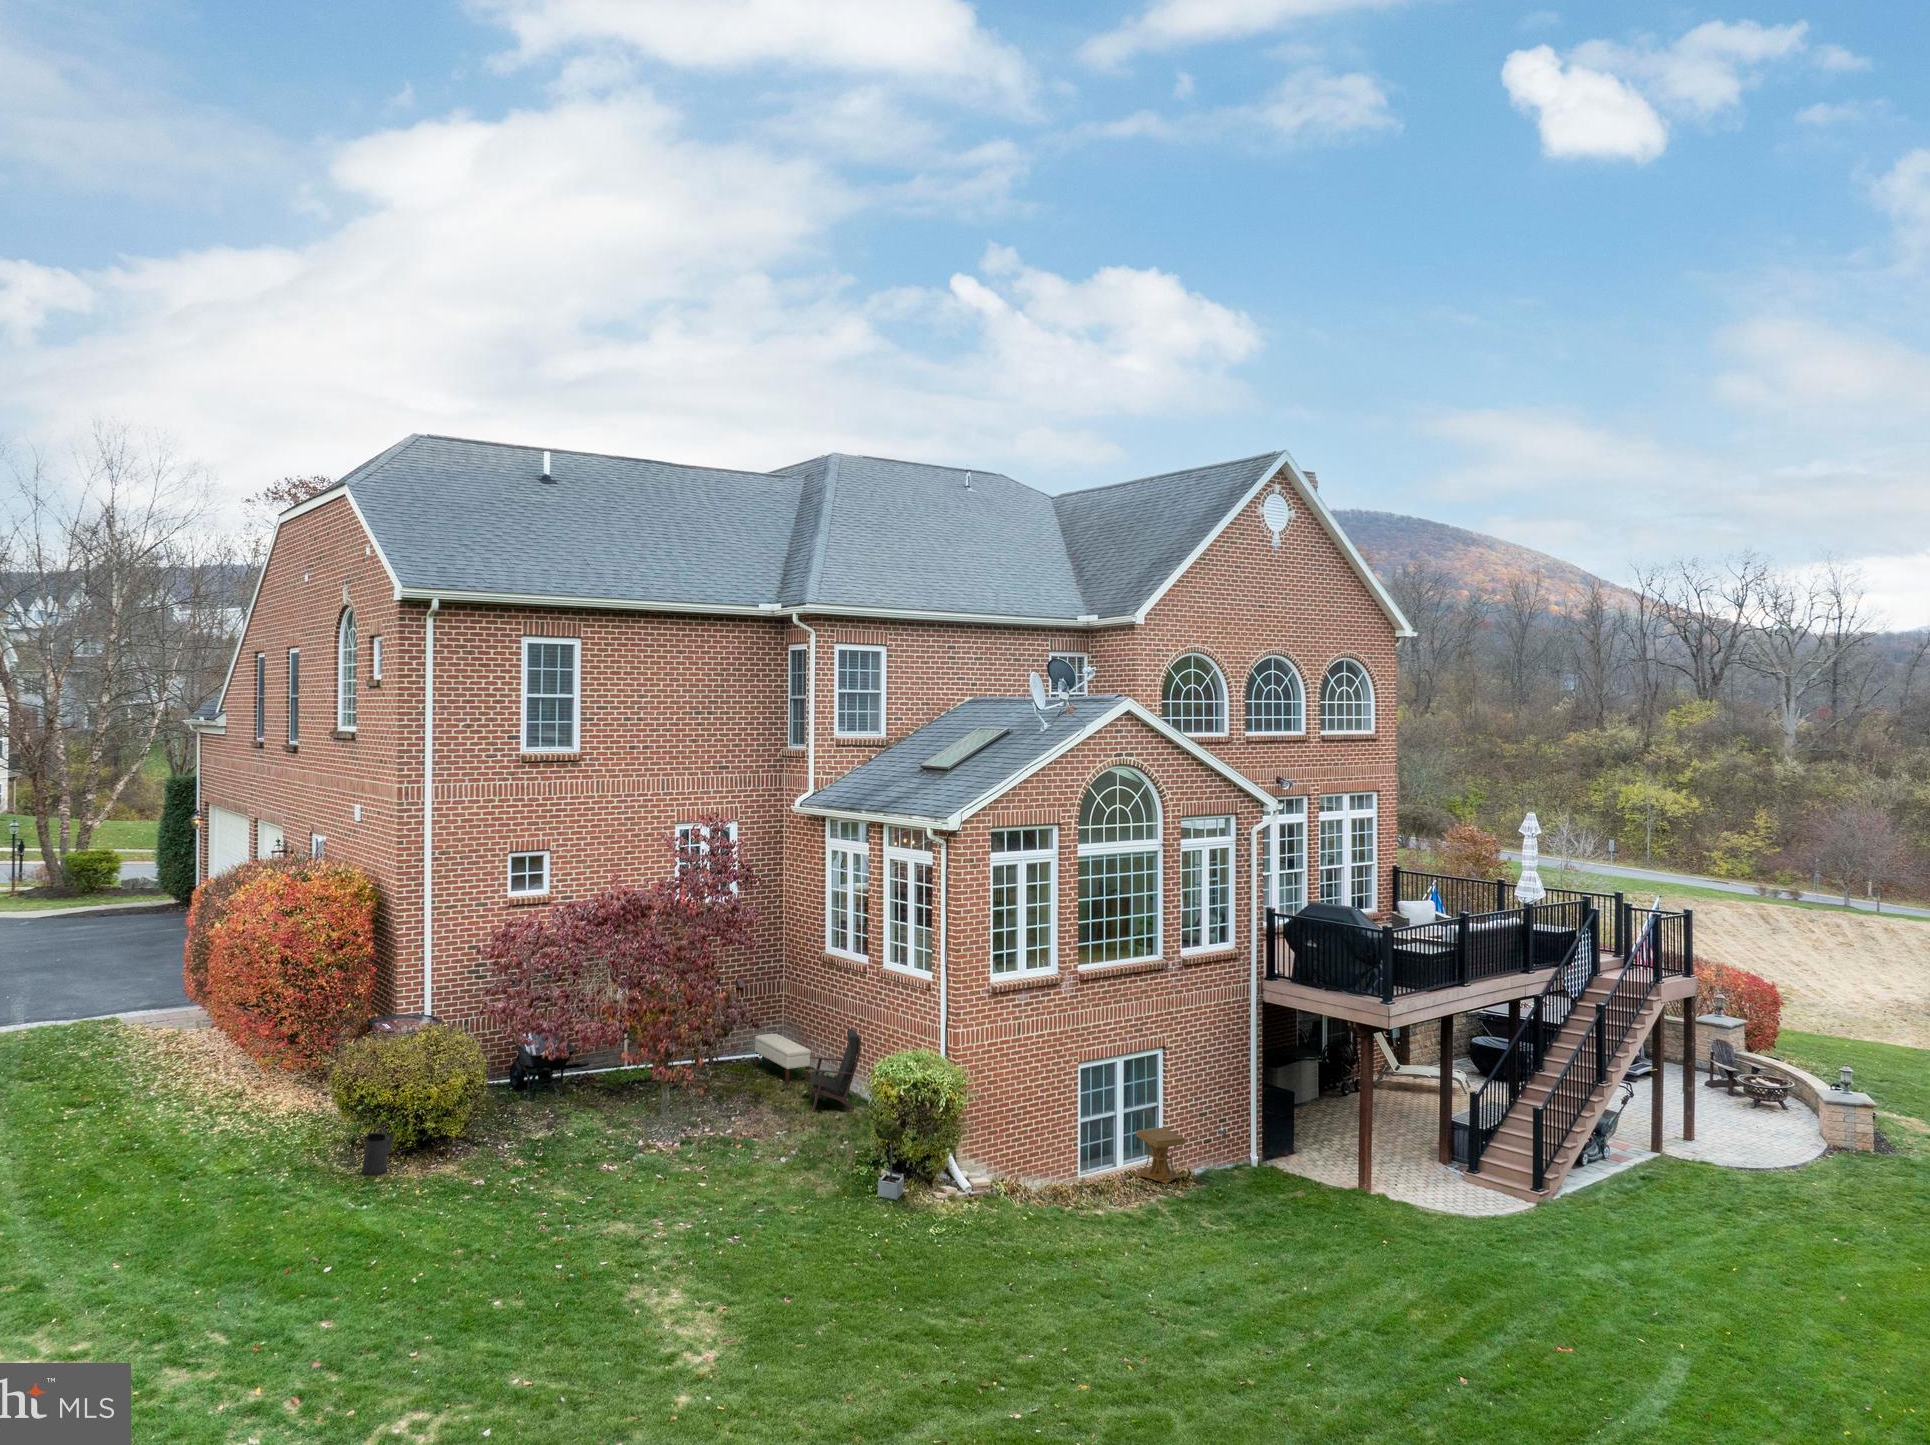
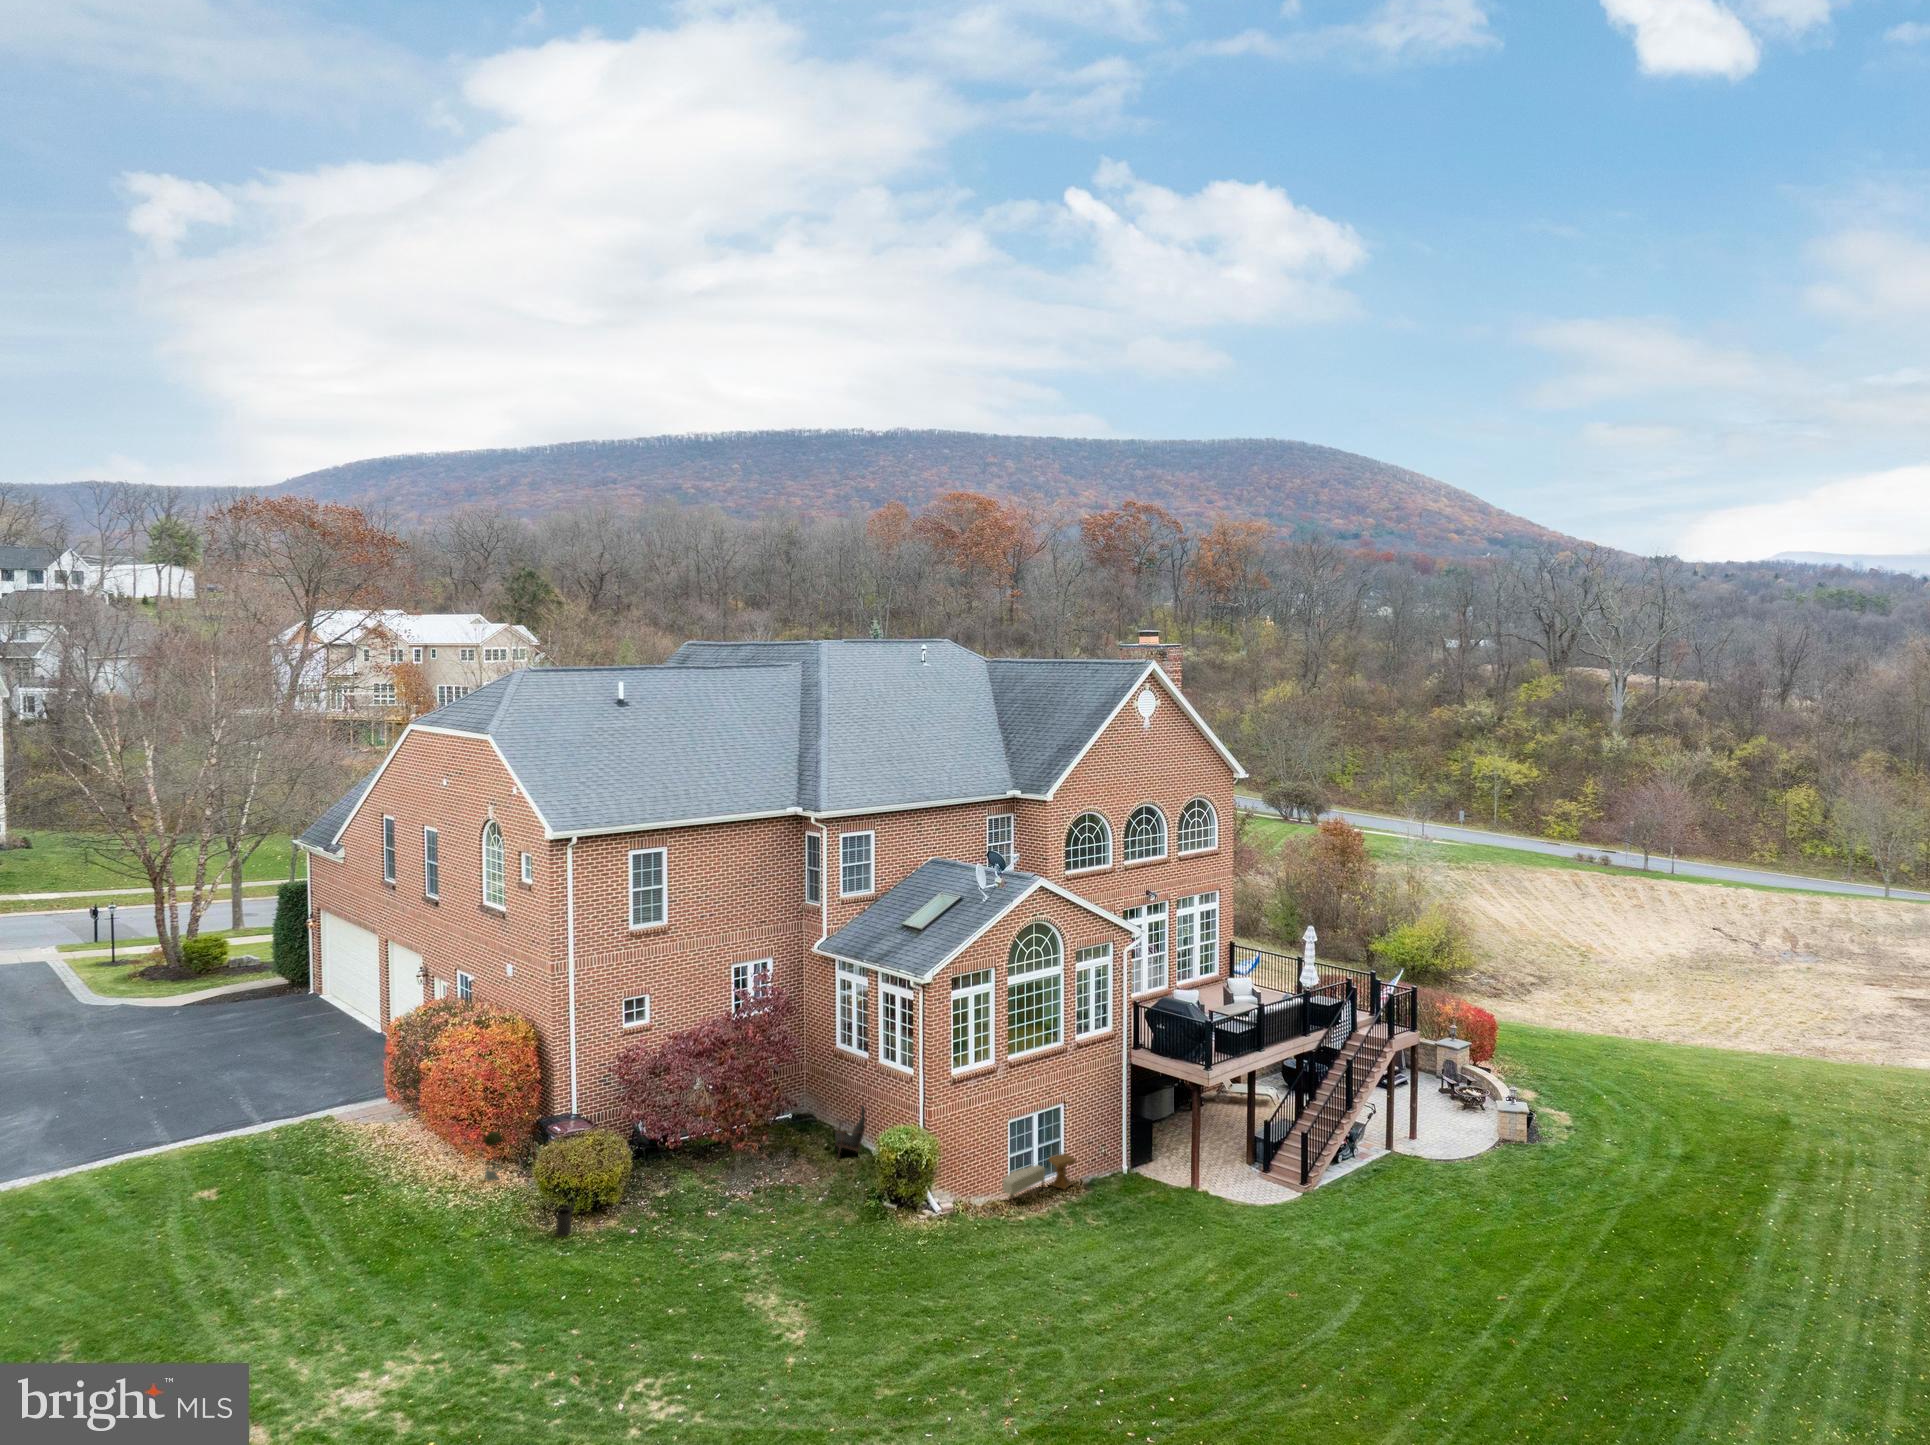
bench: present [755,1033,811,1084] -> present [1002,1163,1045,1205]
potted tree: present [874,1118,905,1200] -> present [484,1131,503,1181]

